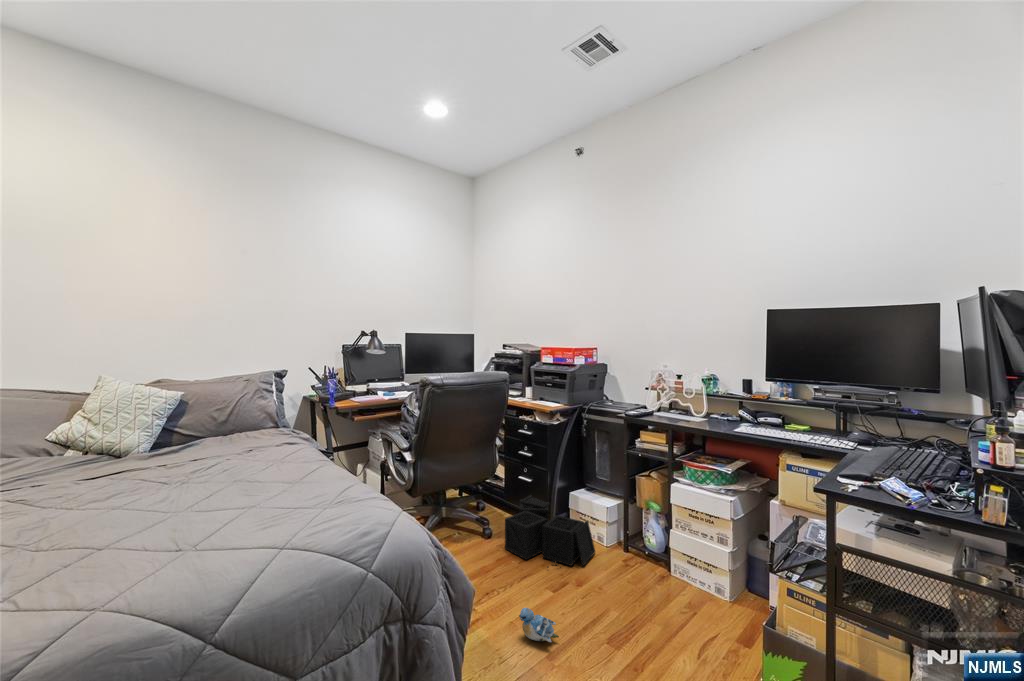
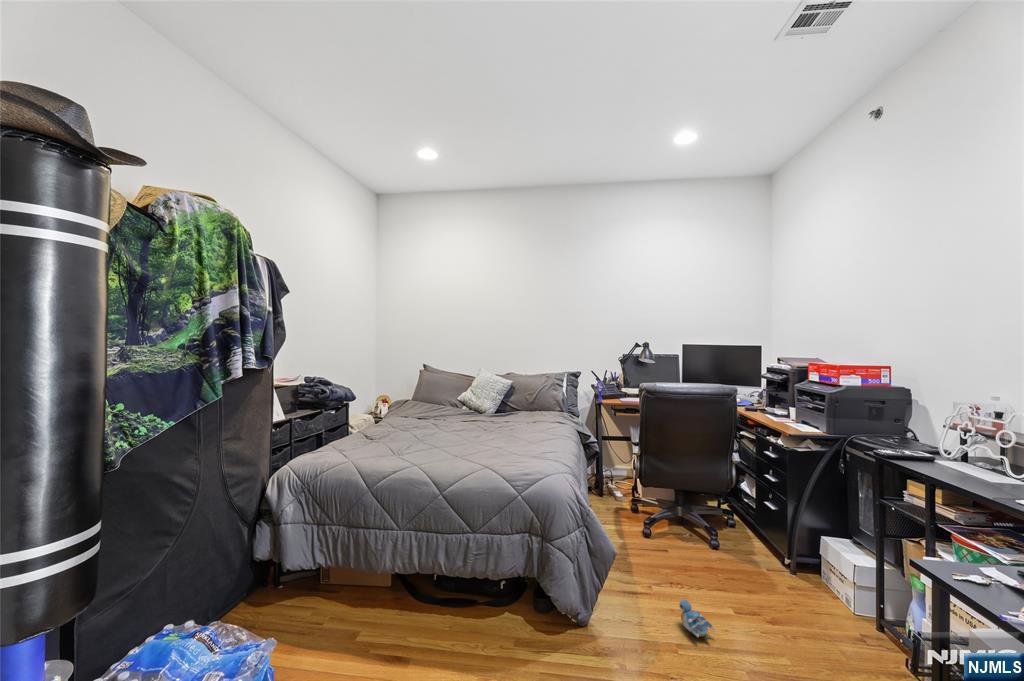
storage bin: present [505,495,595,568] -> none [726,523,833,610]

